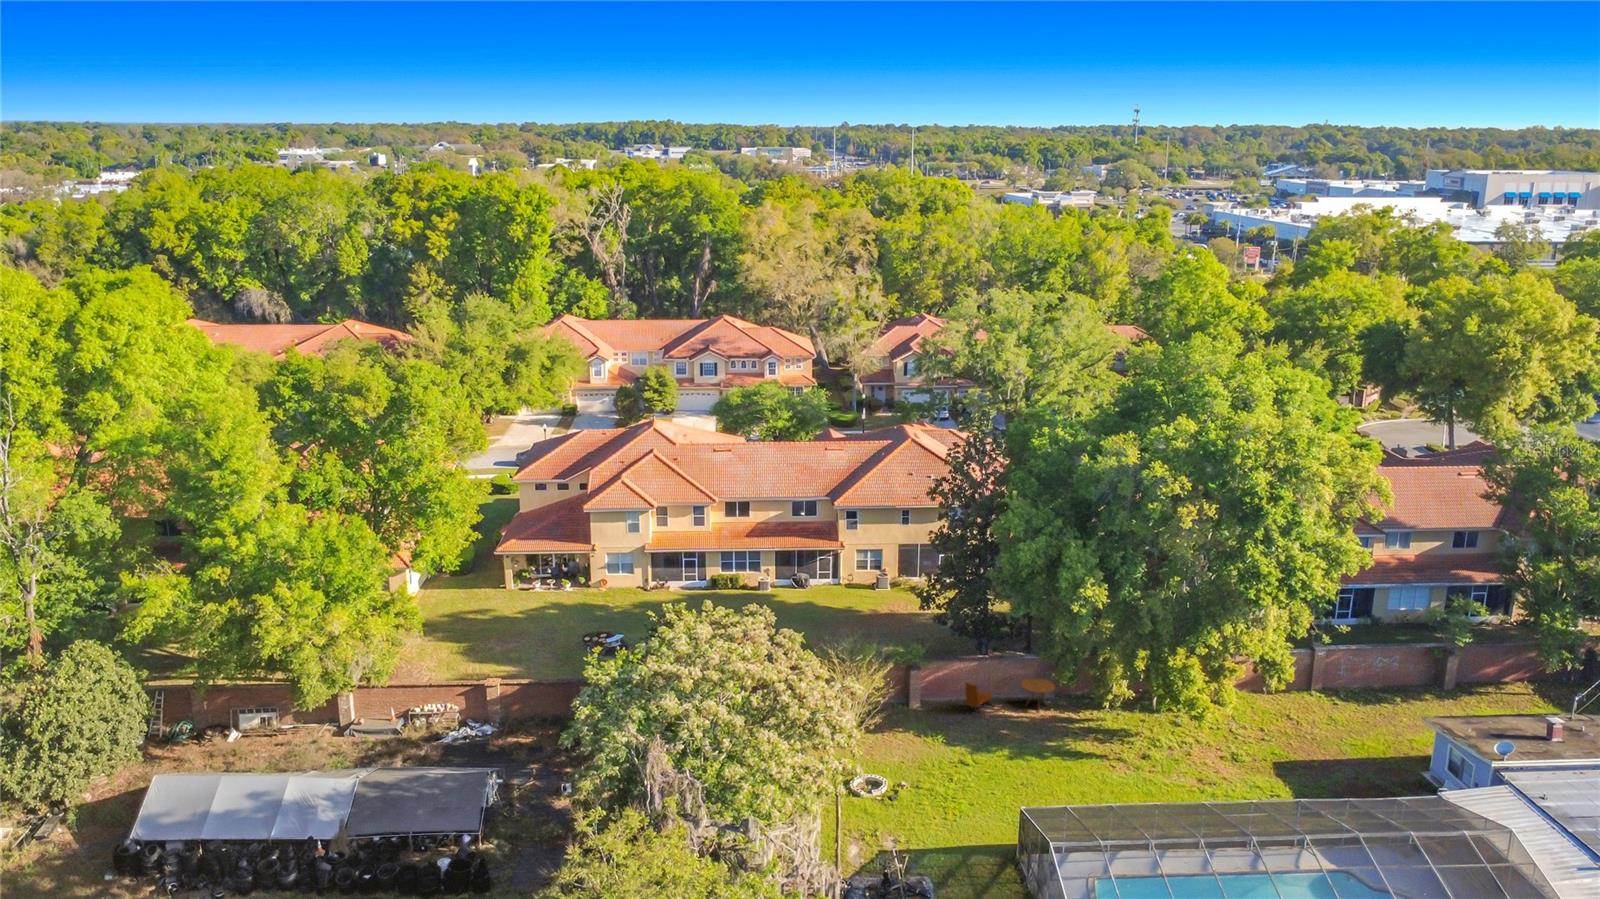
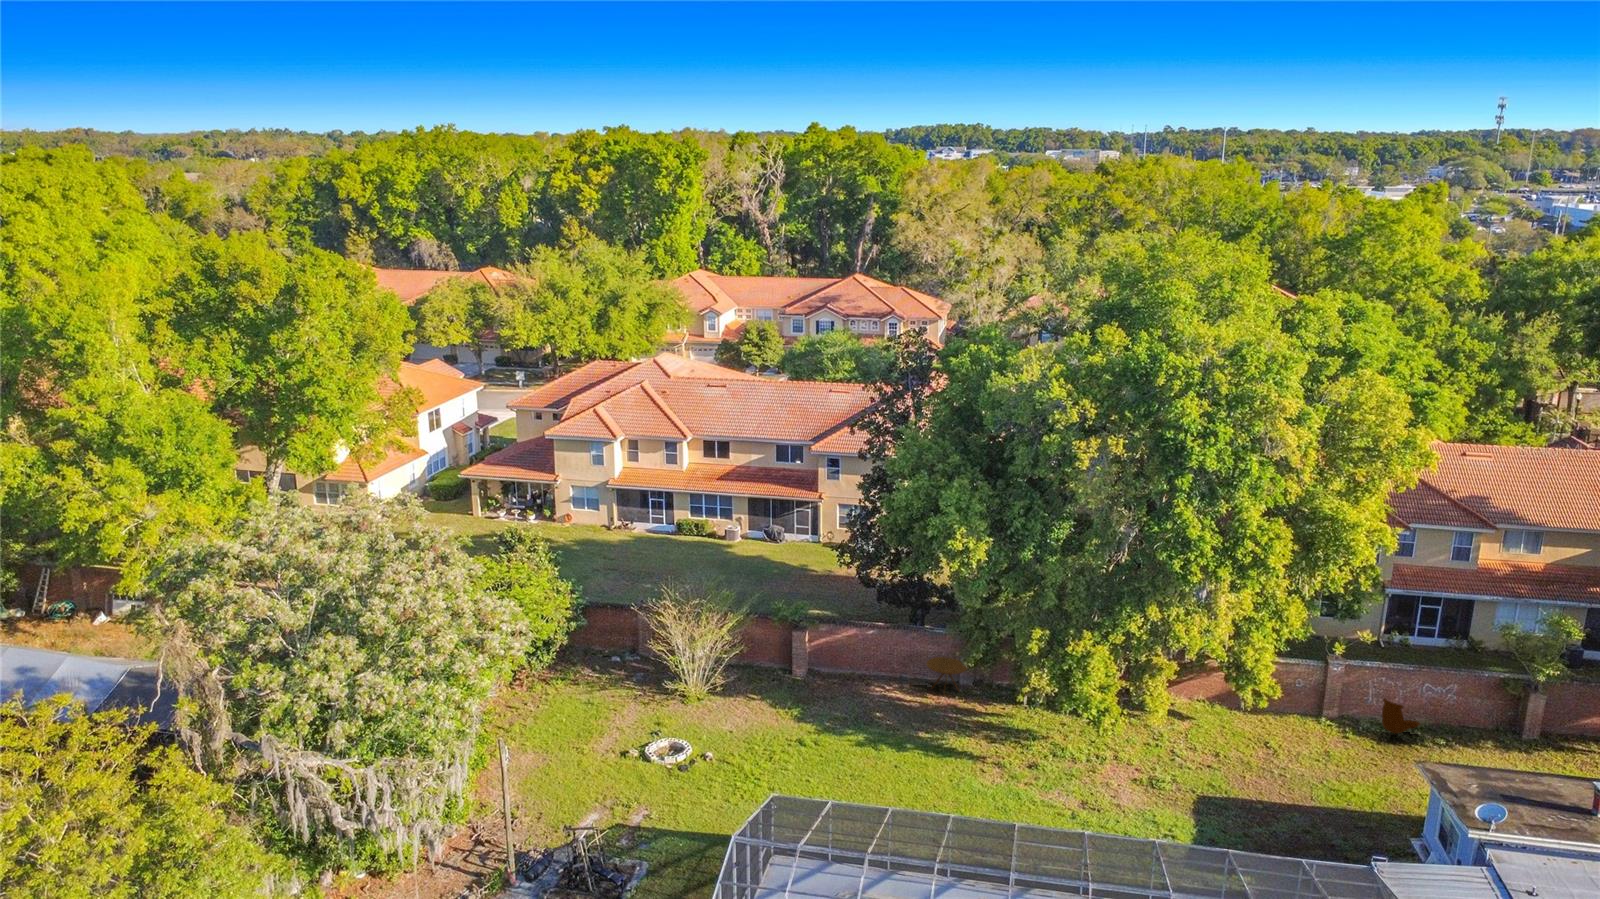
lounge chair: present [965,682,993,711] -> present [1382,699,1421,744]

